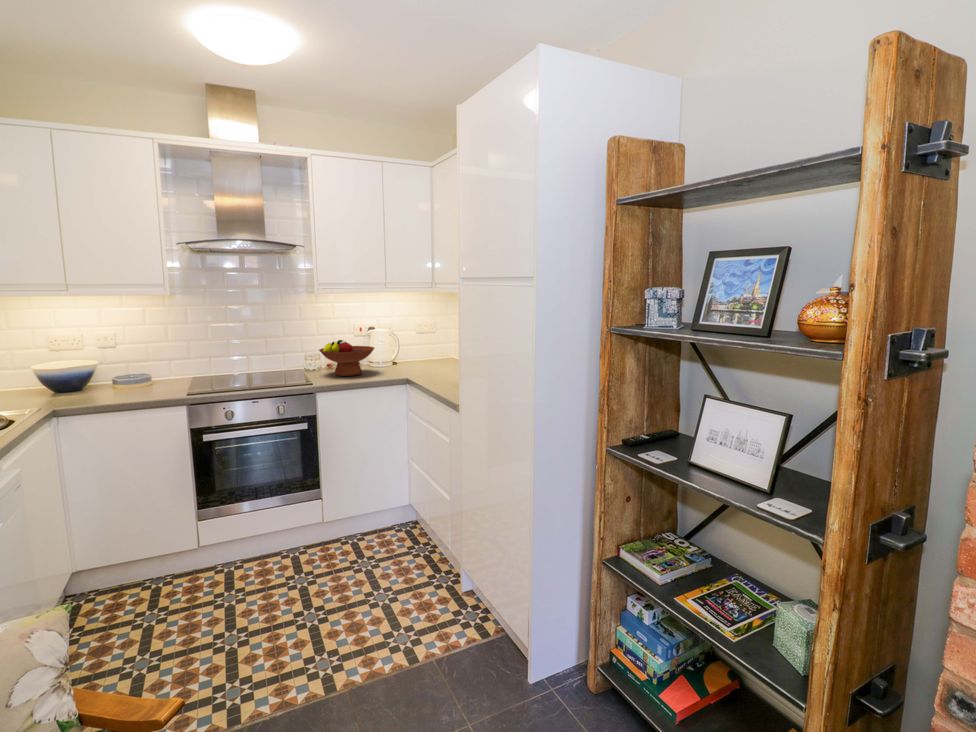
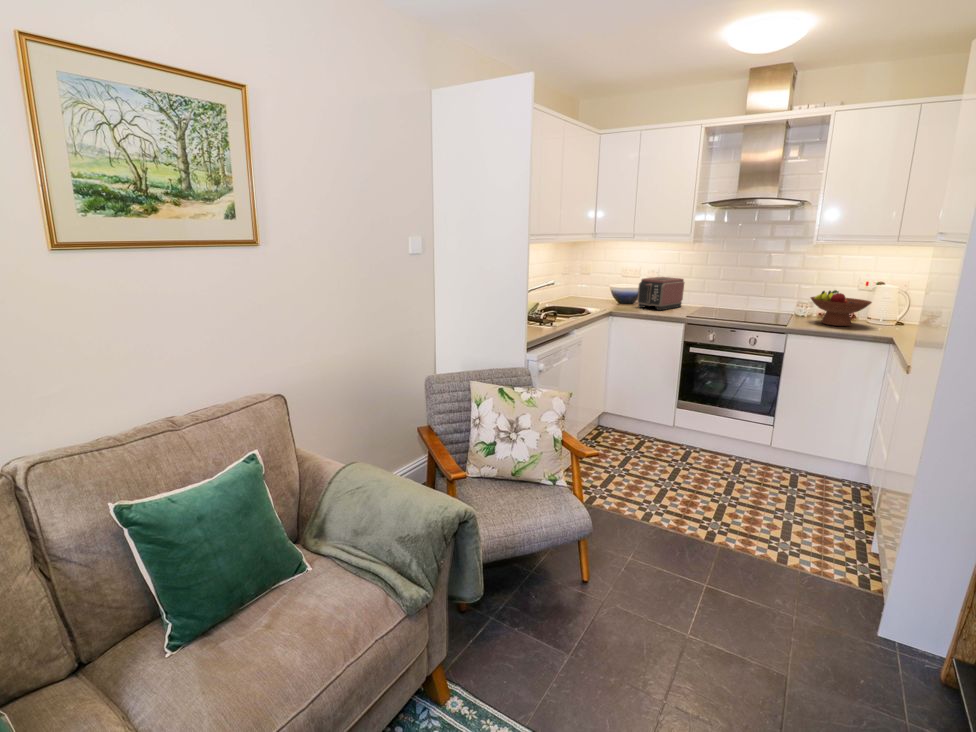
toaster: none [90,348,163,398] -> present [637,277,684,310]

